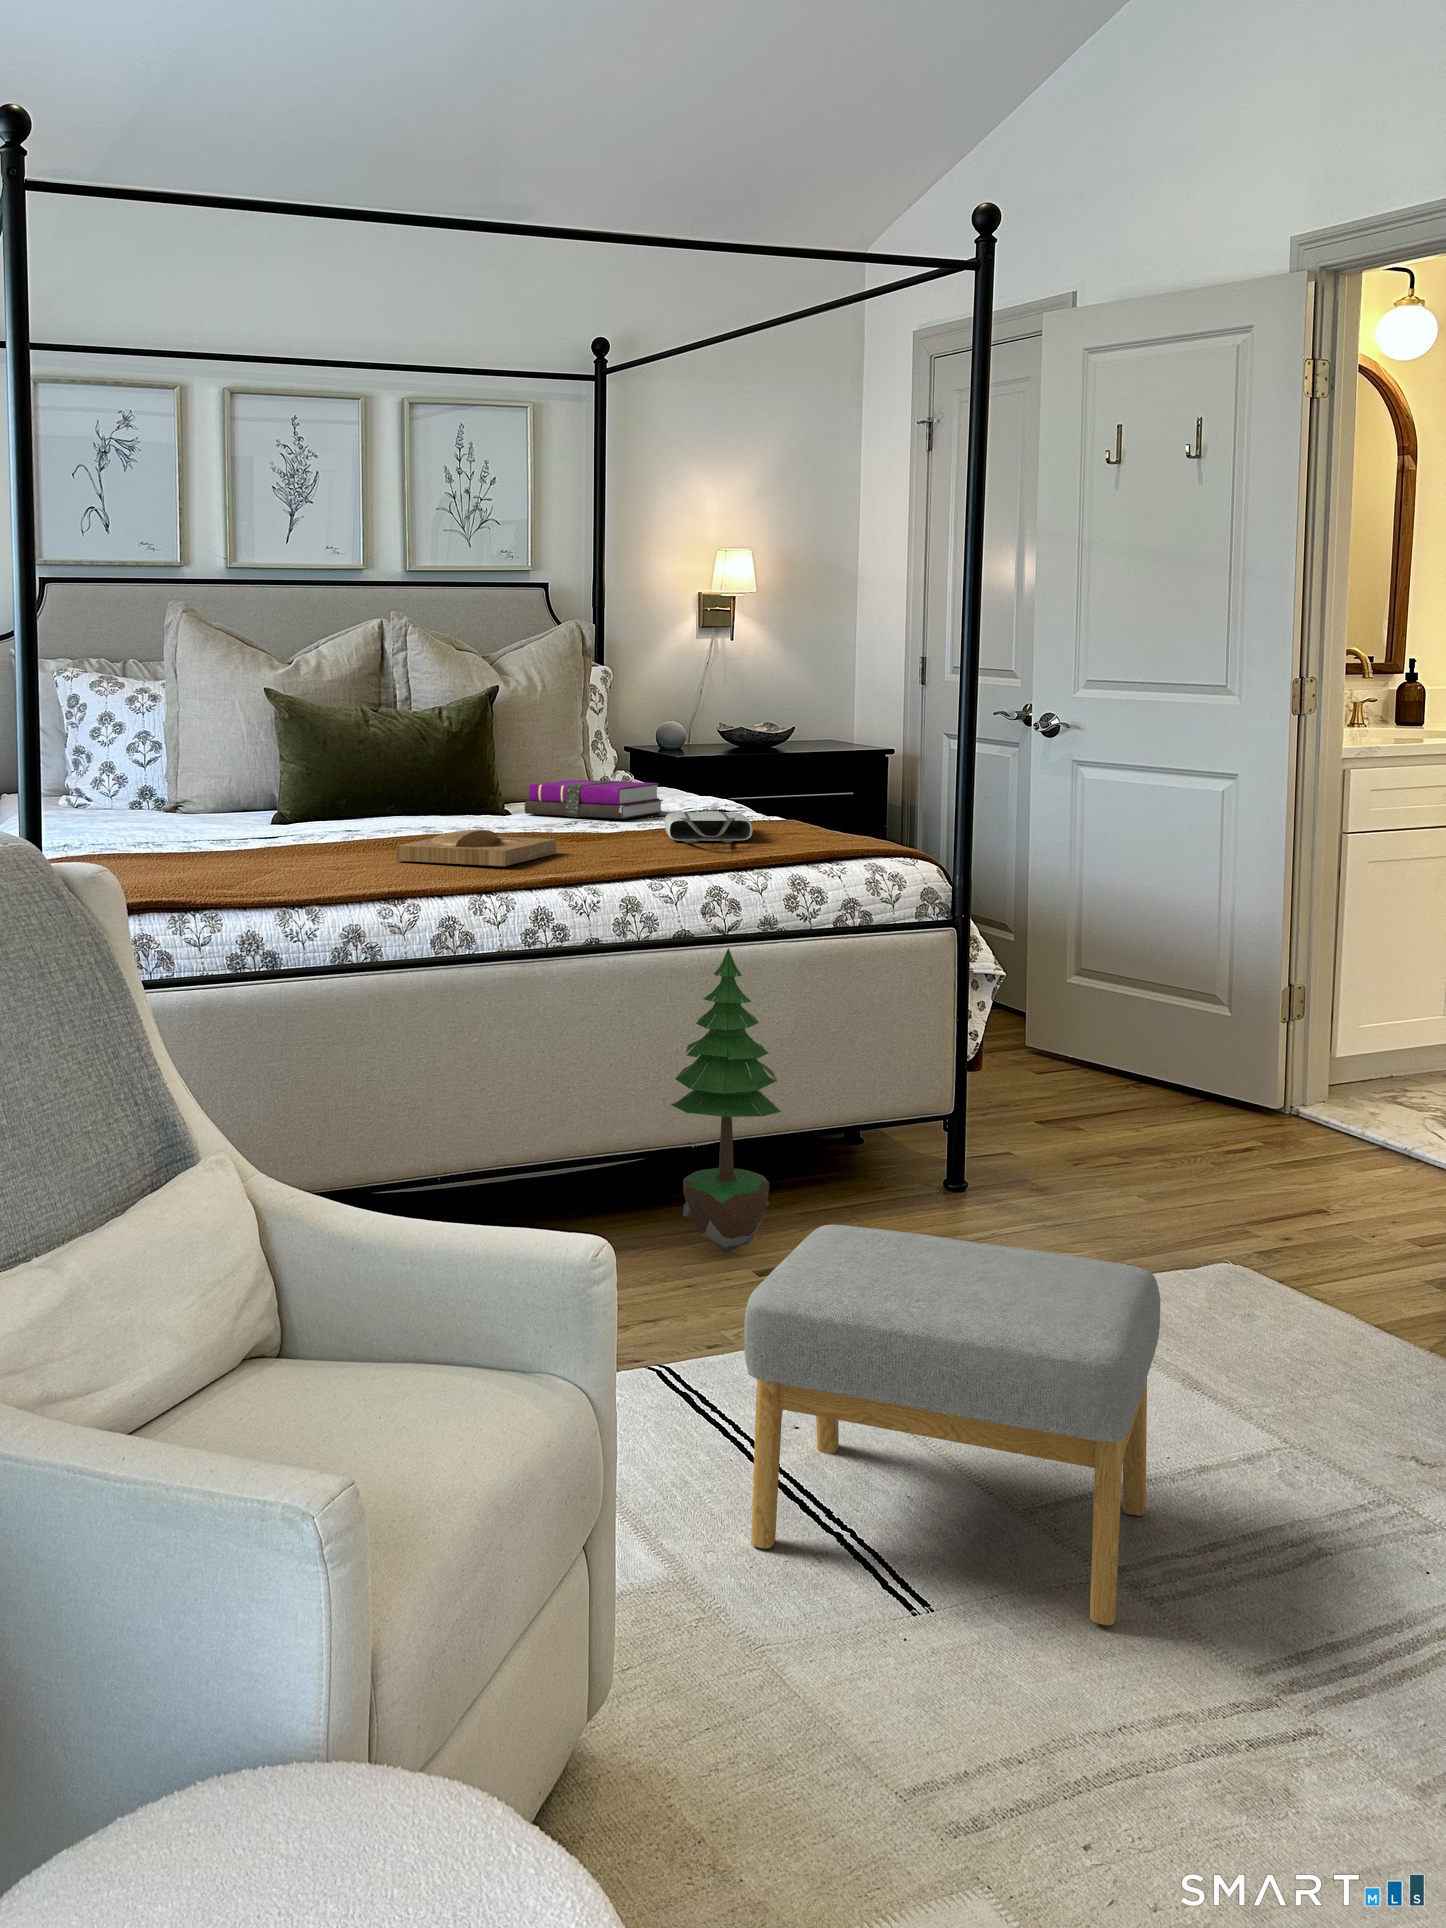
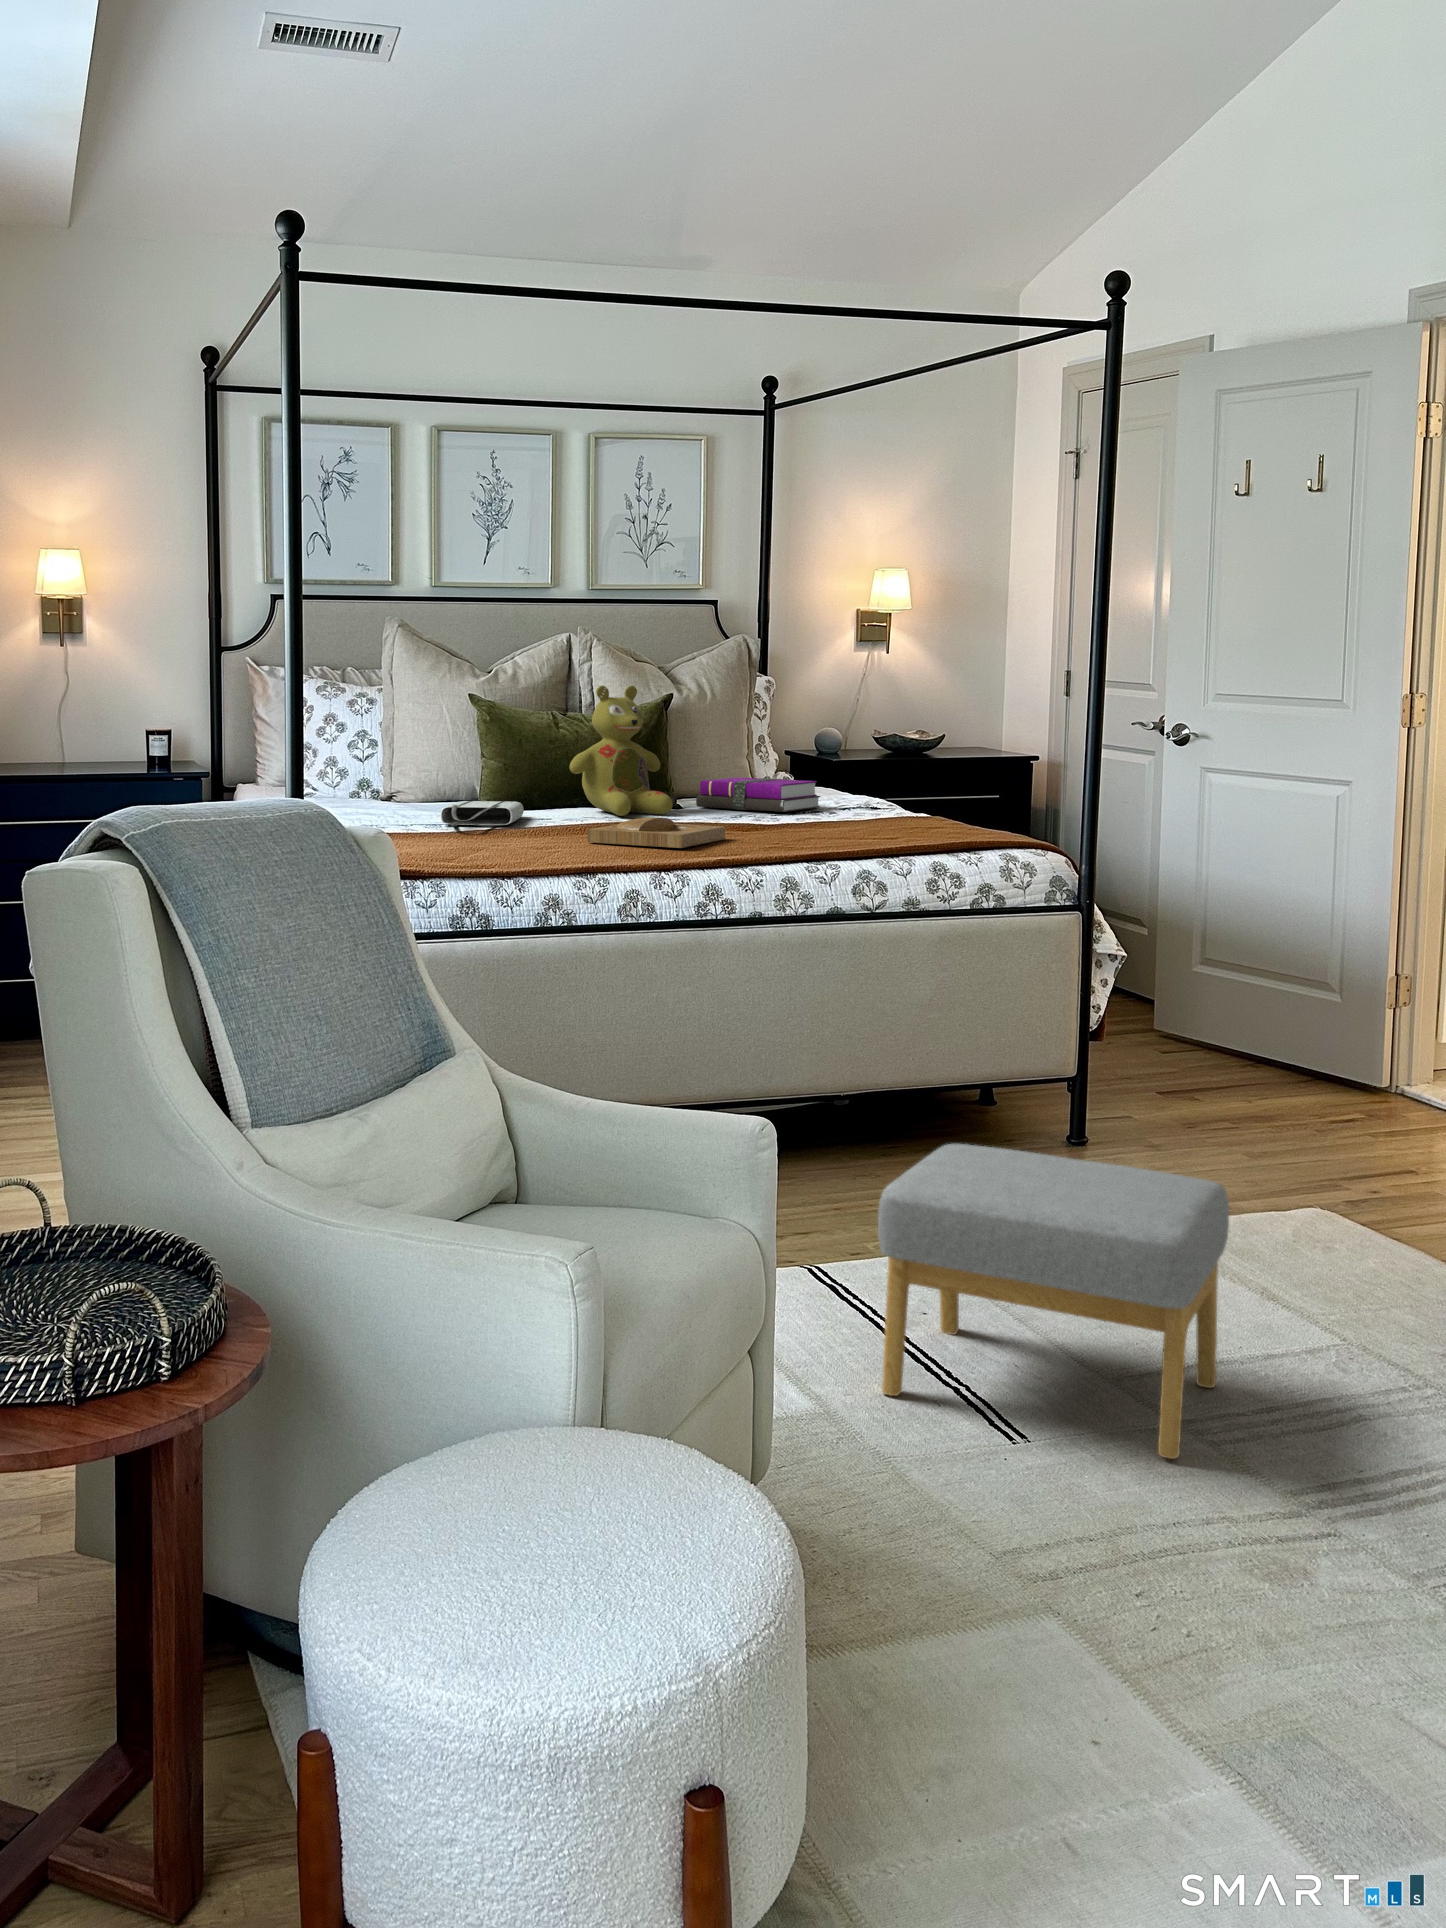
stuffed bear: none [379,678,497,827] -> present [570,686,673,816]
tote bag: present [665,812,753,843] -> present [440,801,524,826]
potted tree: present [671,948,781,1253] -> none [822,921,919,1186]

